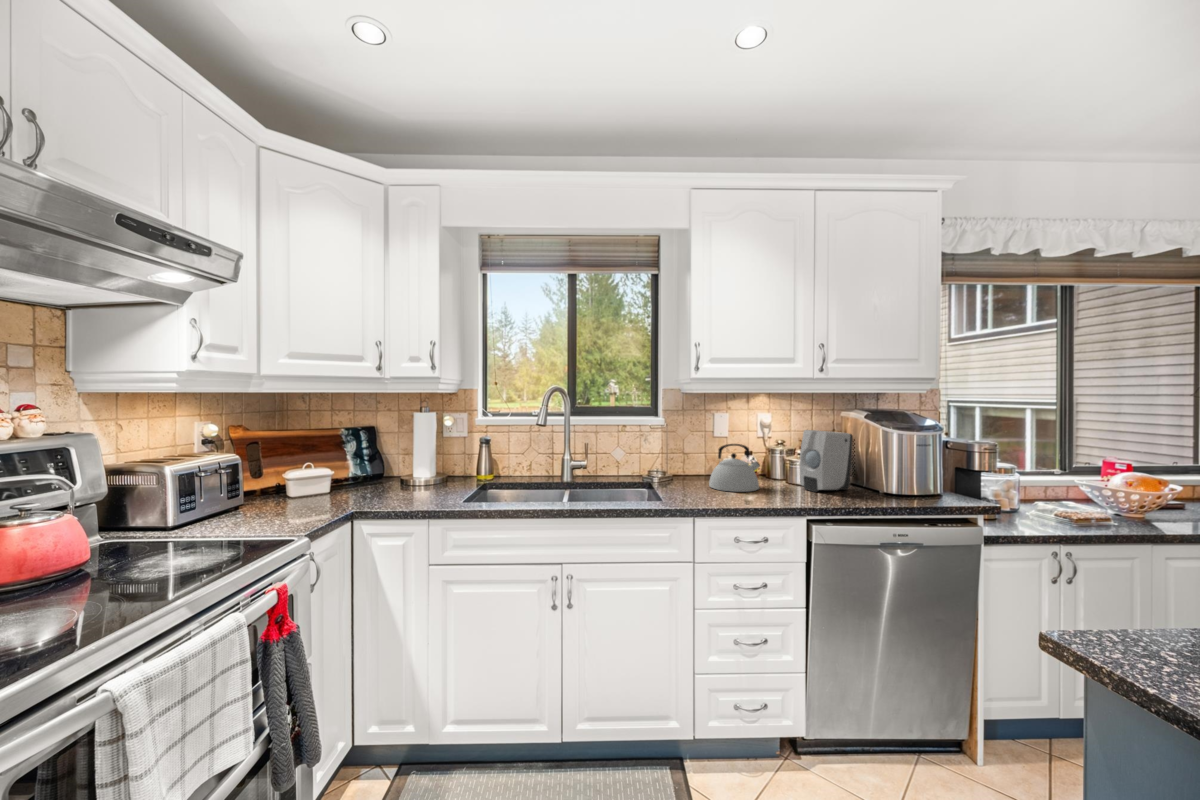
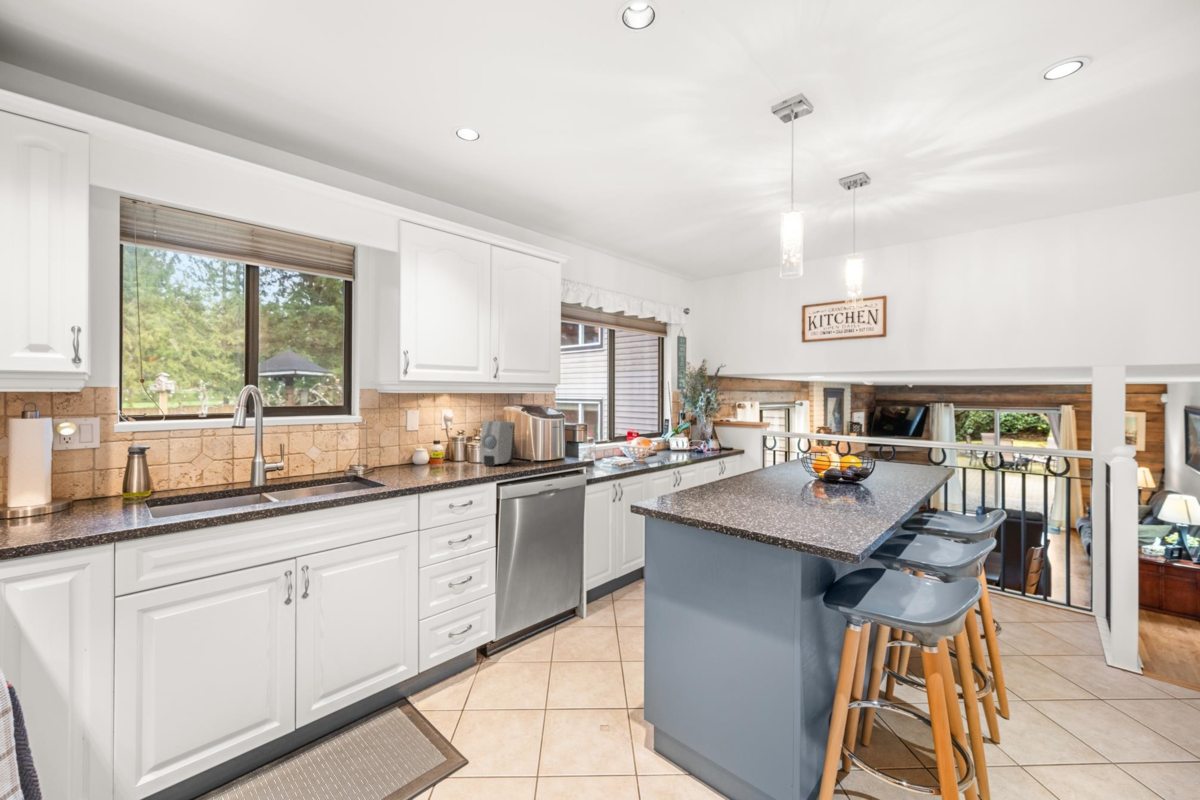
kettle: present [709,444,760,492] -> none [411,434,453,473]

